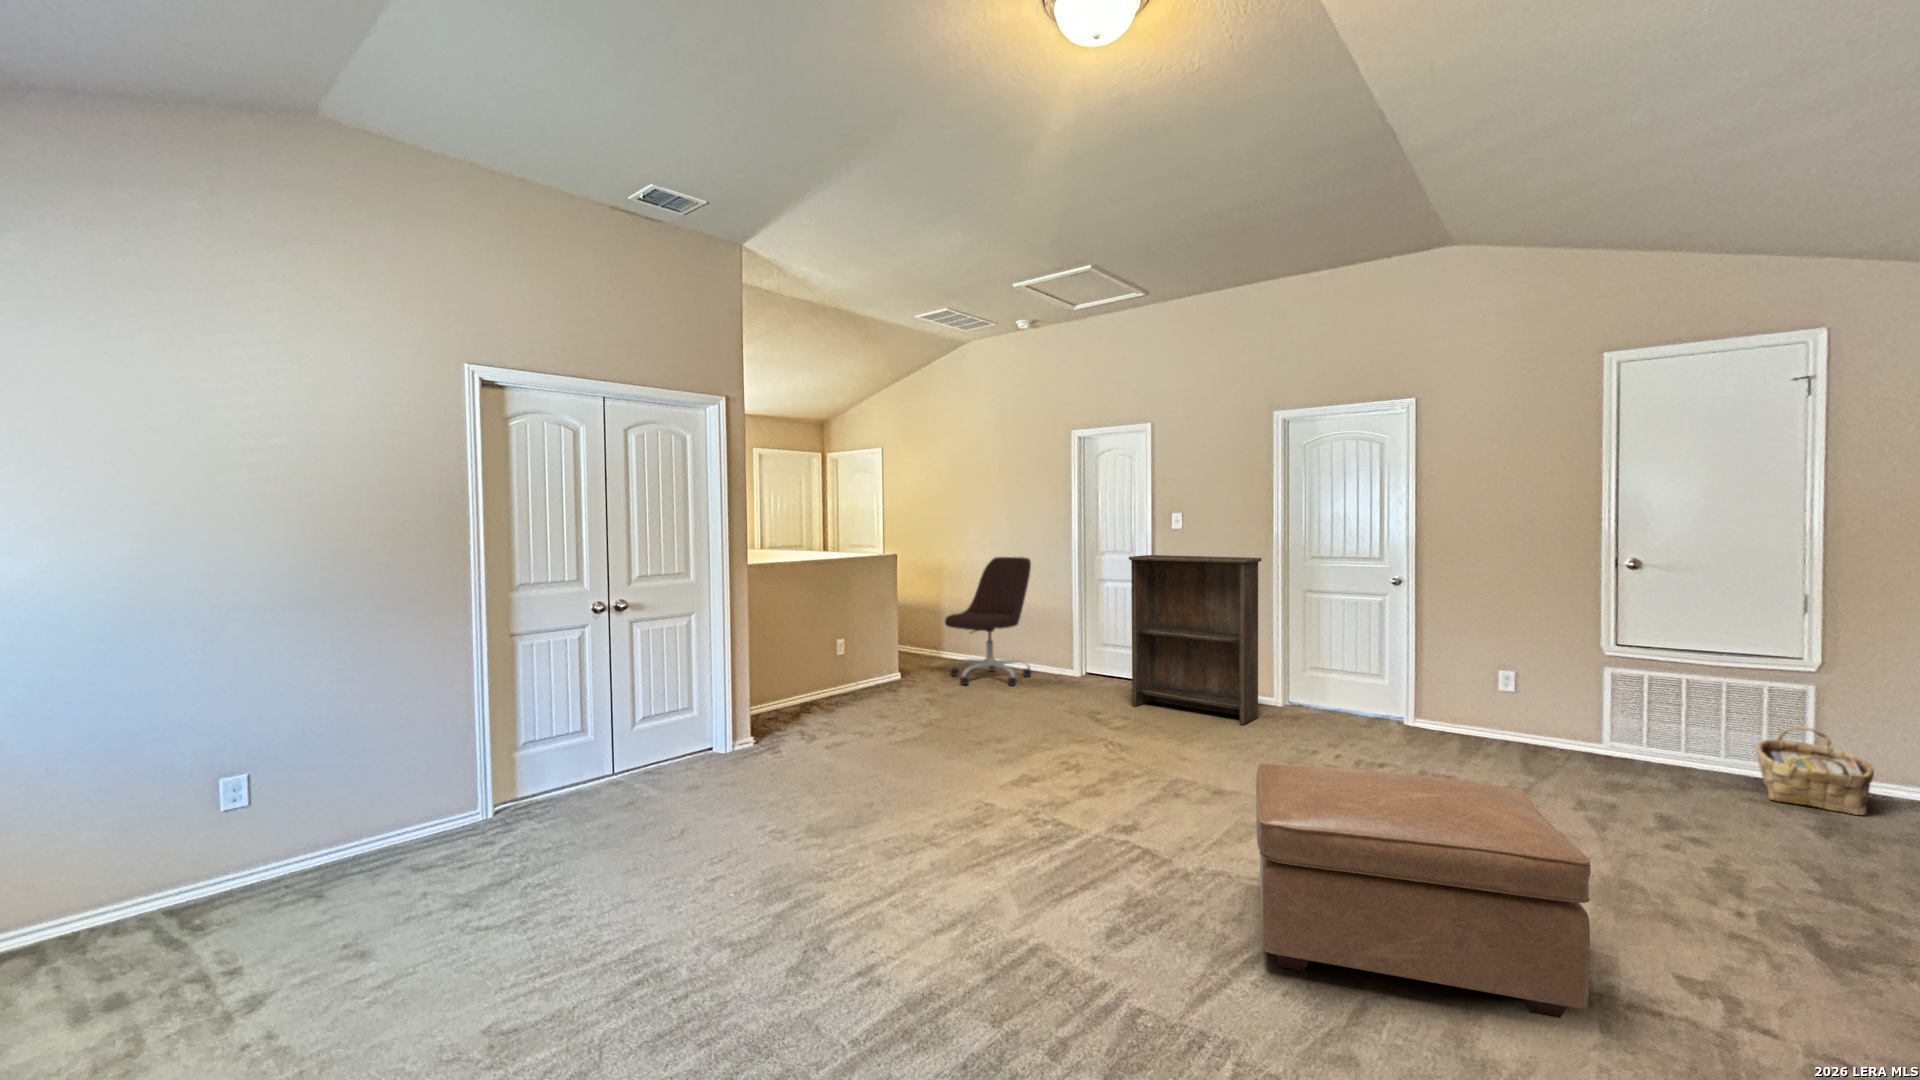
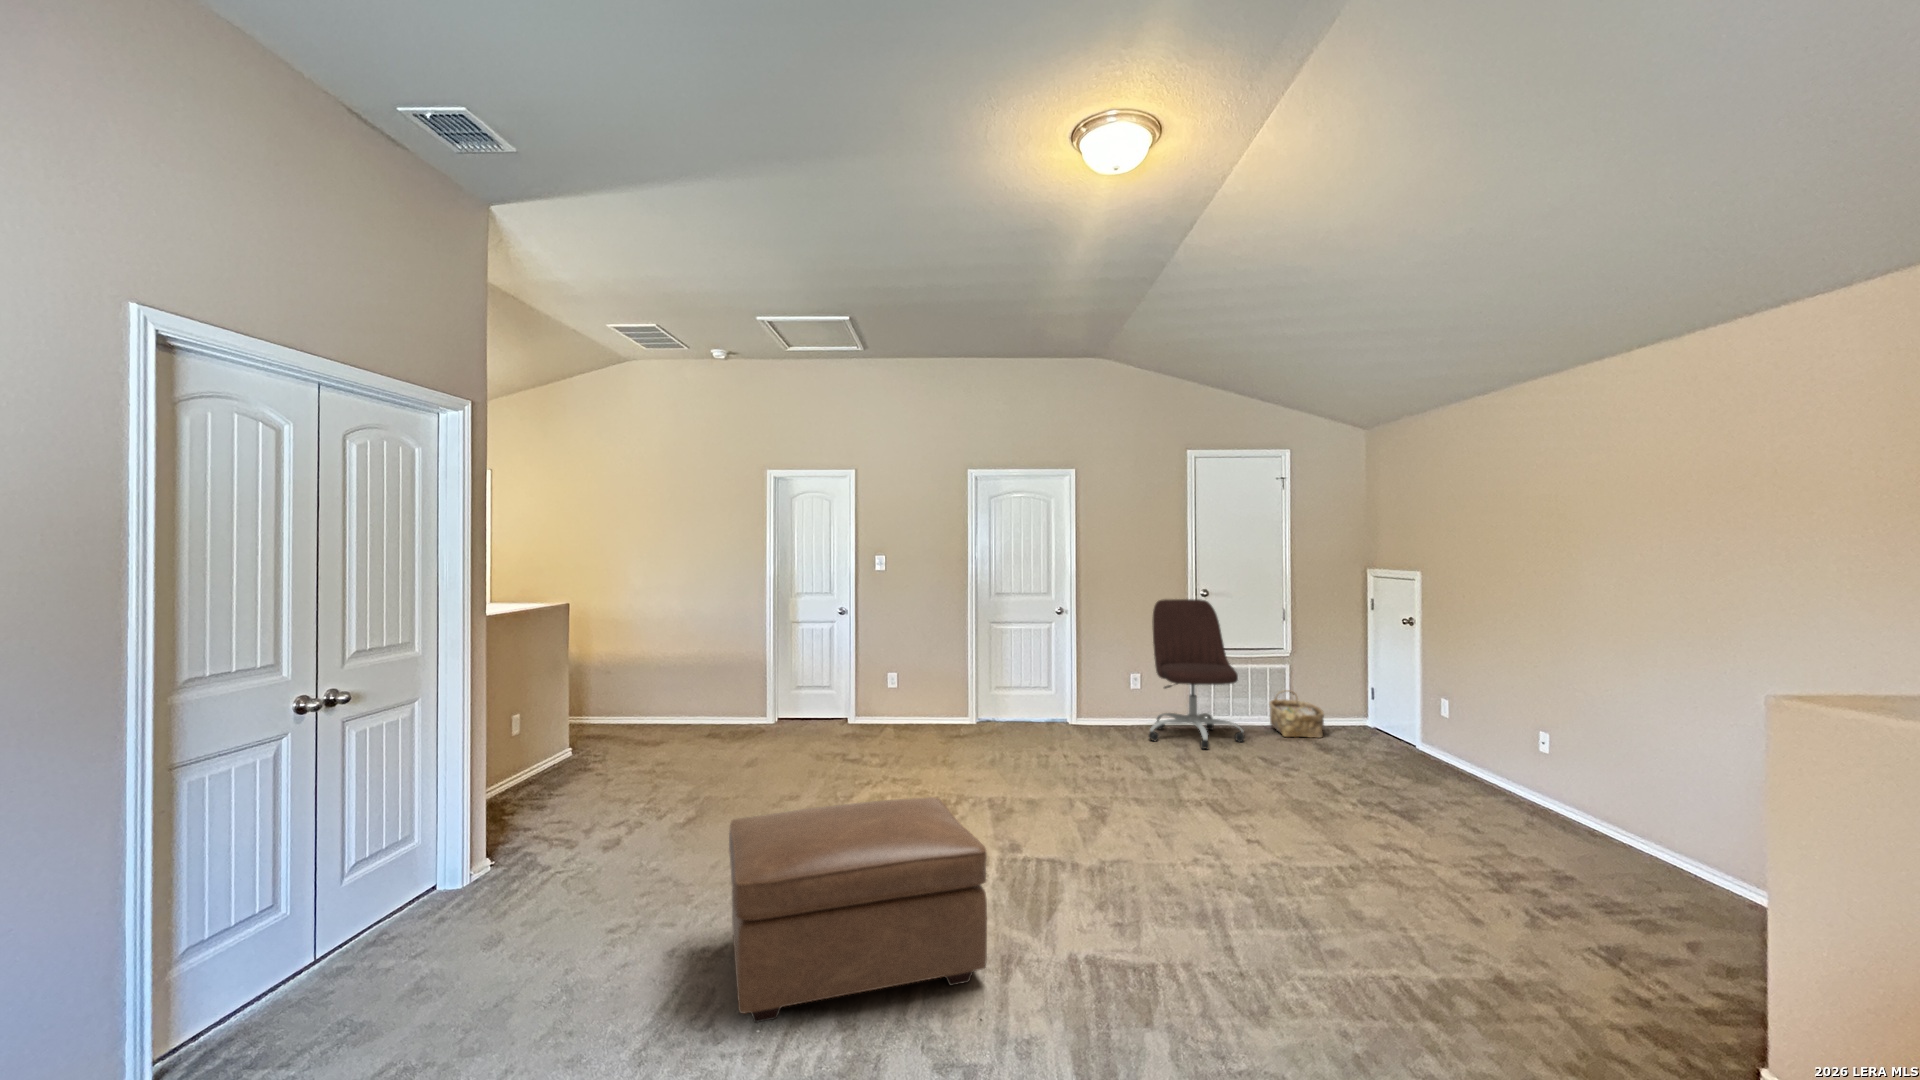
bookshelf: present [1129,555,1261,725] -> none [859,595,973,743]
office chair: present [945,557,1031,686] -> present [1149,599,1245,749]
ottoman: present [1256,764,1591,1018] -> present [729,797,987,1023]

